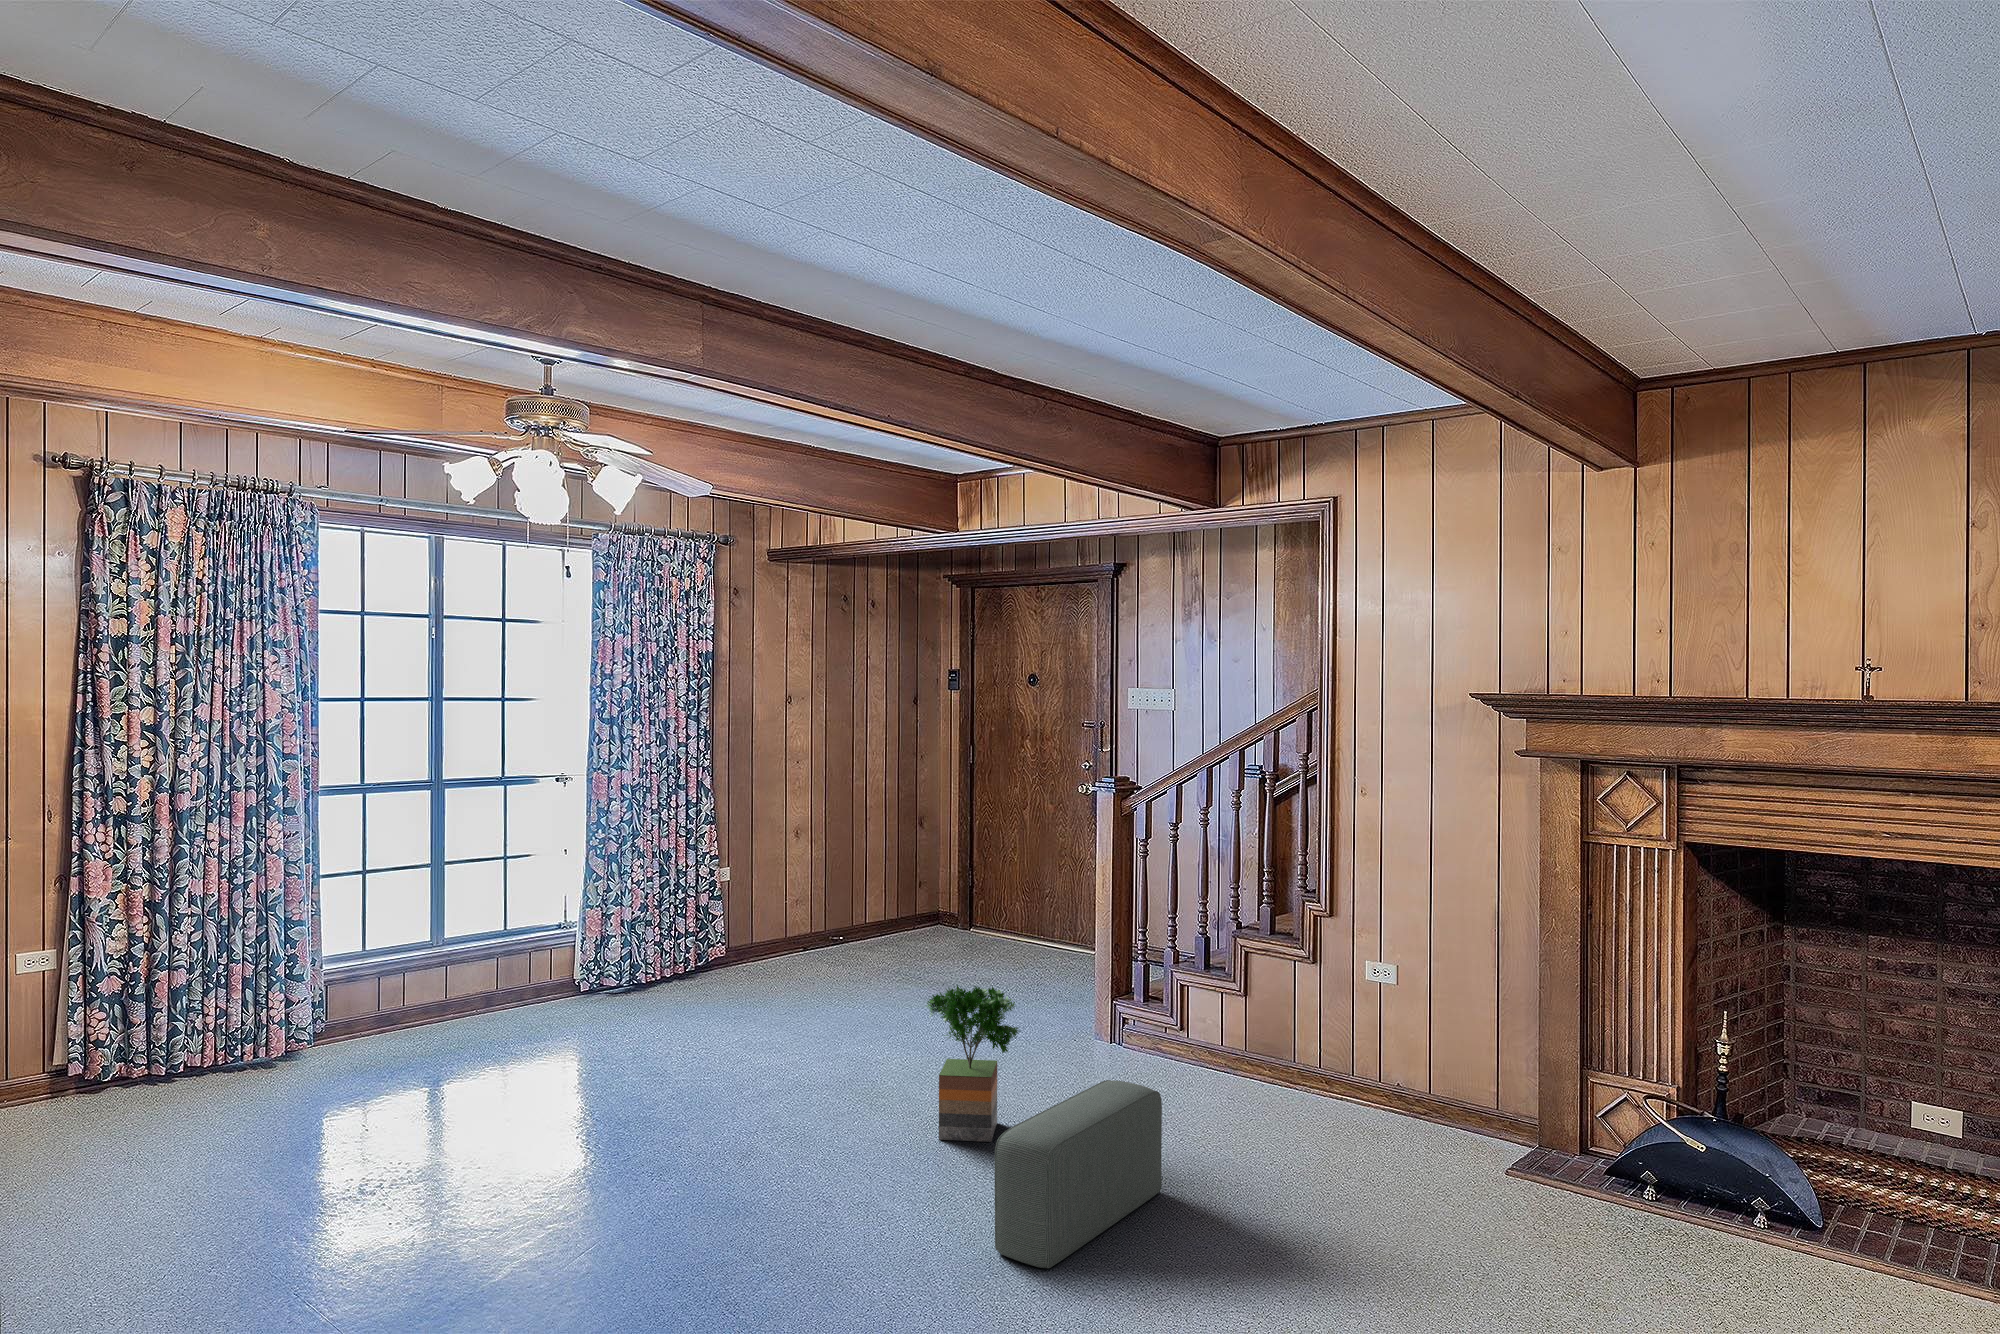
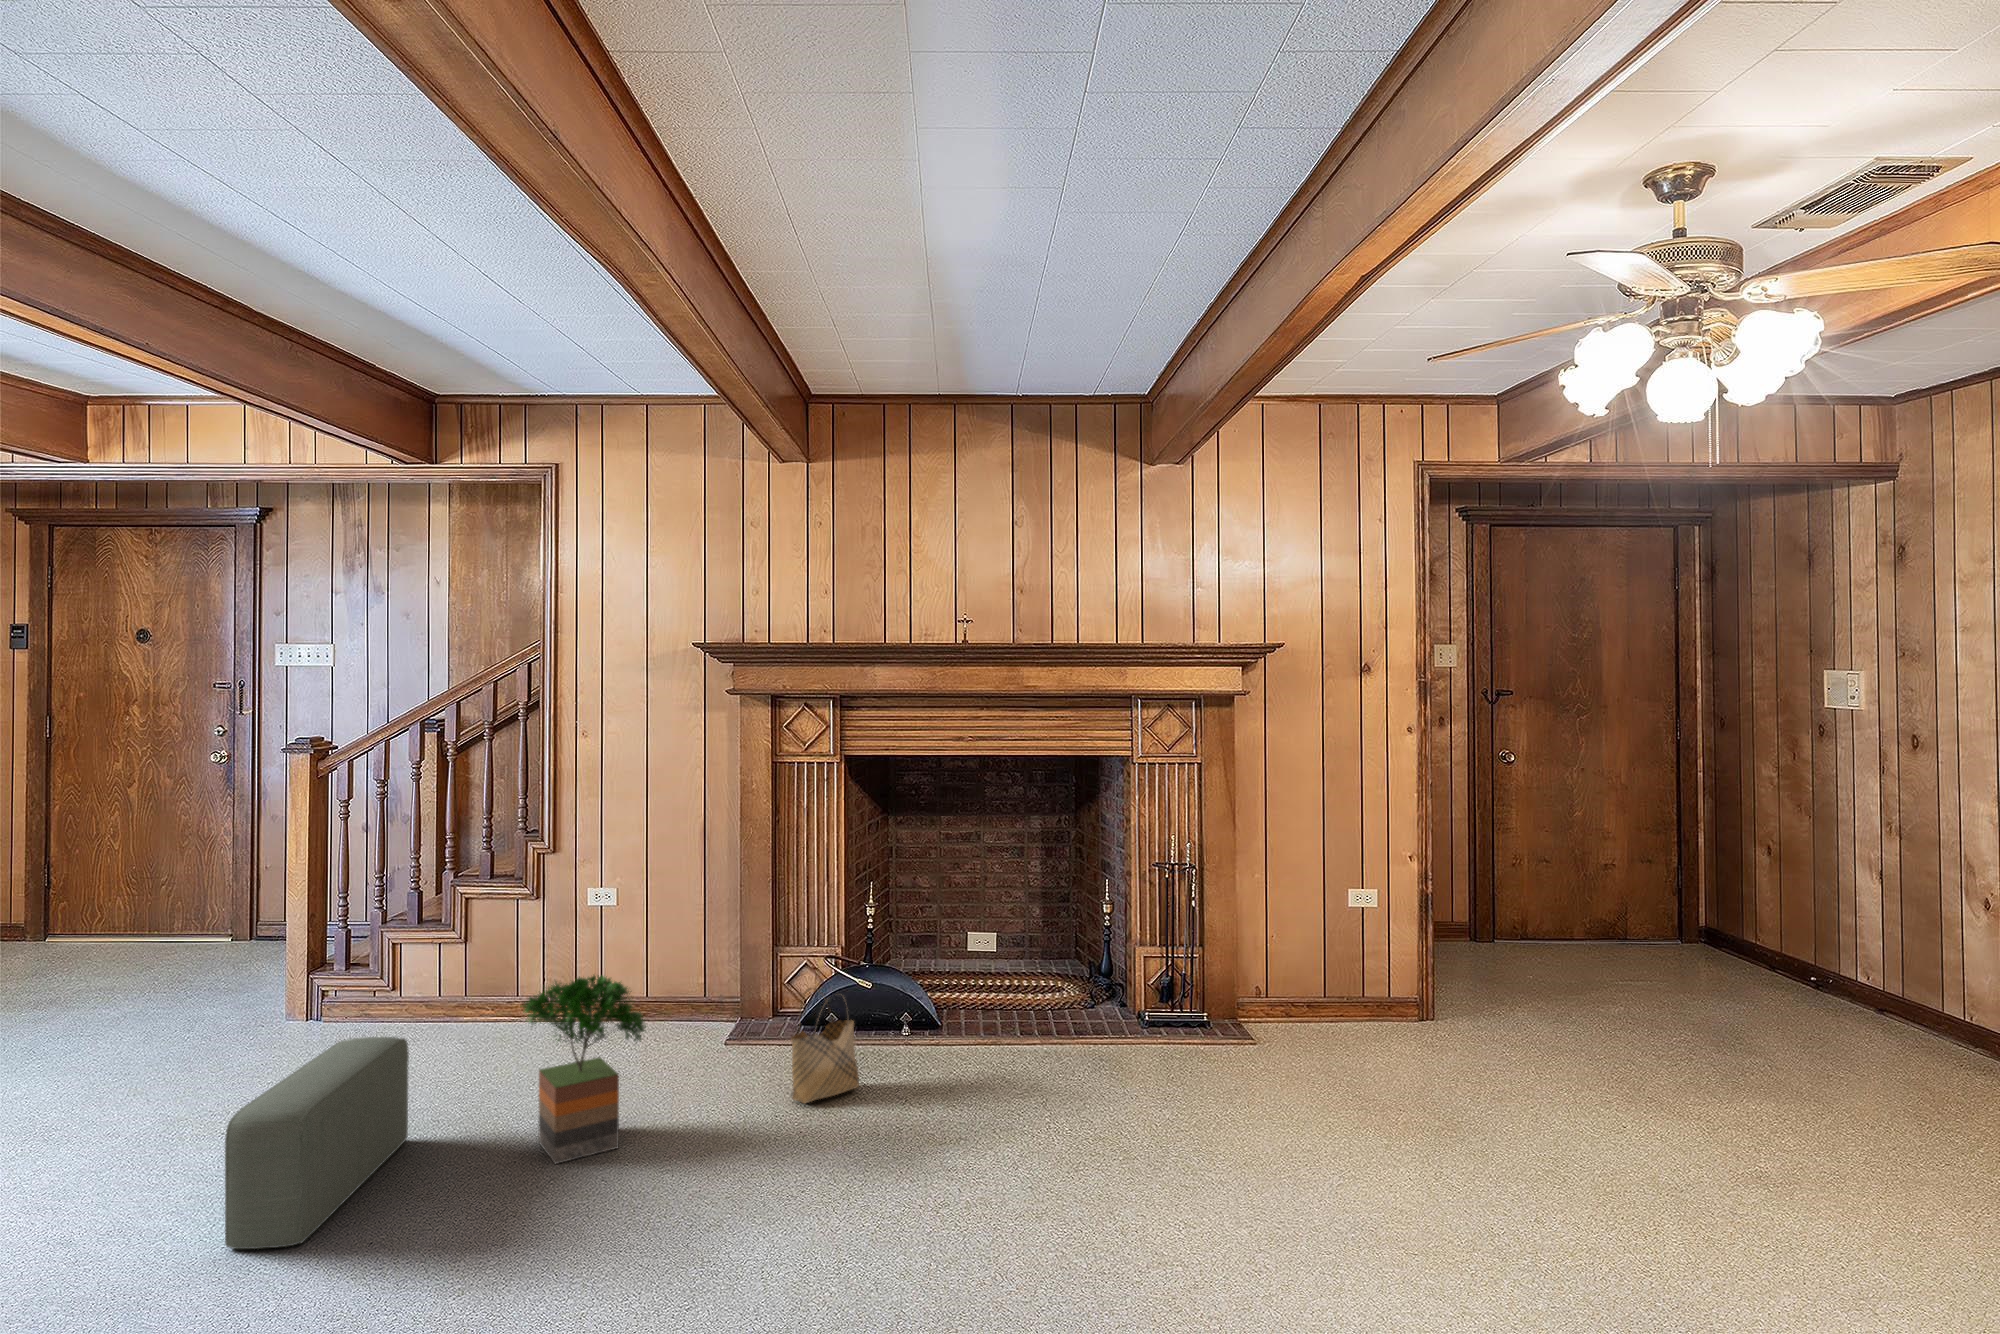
potted tree: present [927,986,1019,1142] -> present [521,975,646,1164]
woven basket: none [1569,1139,1671,1287] -> present [791,989,859,1103]

